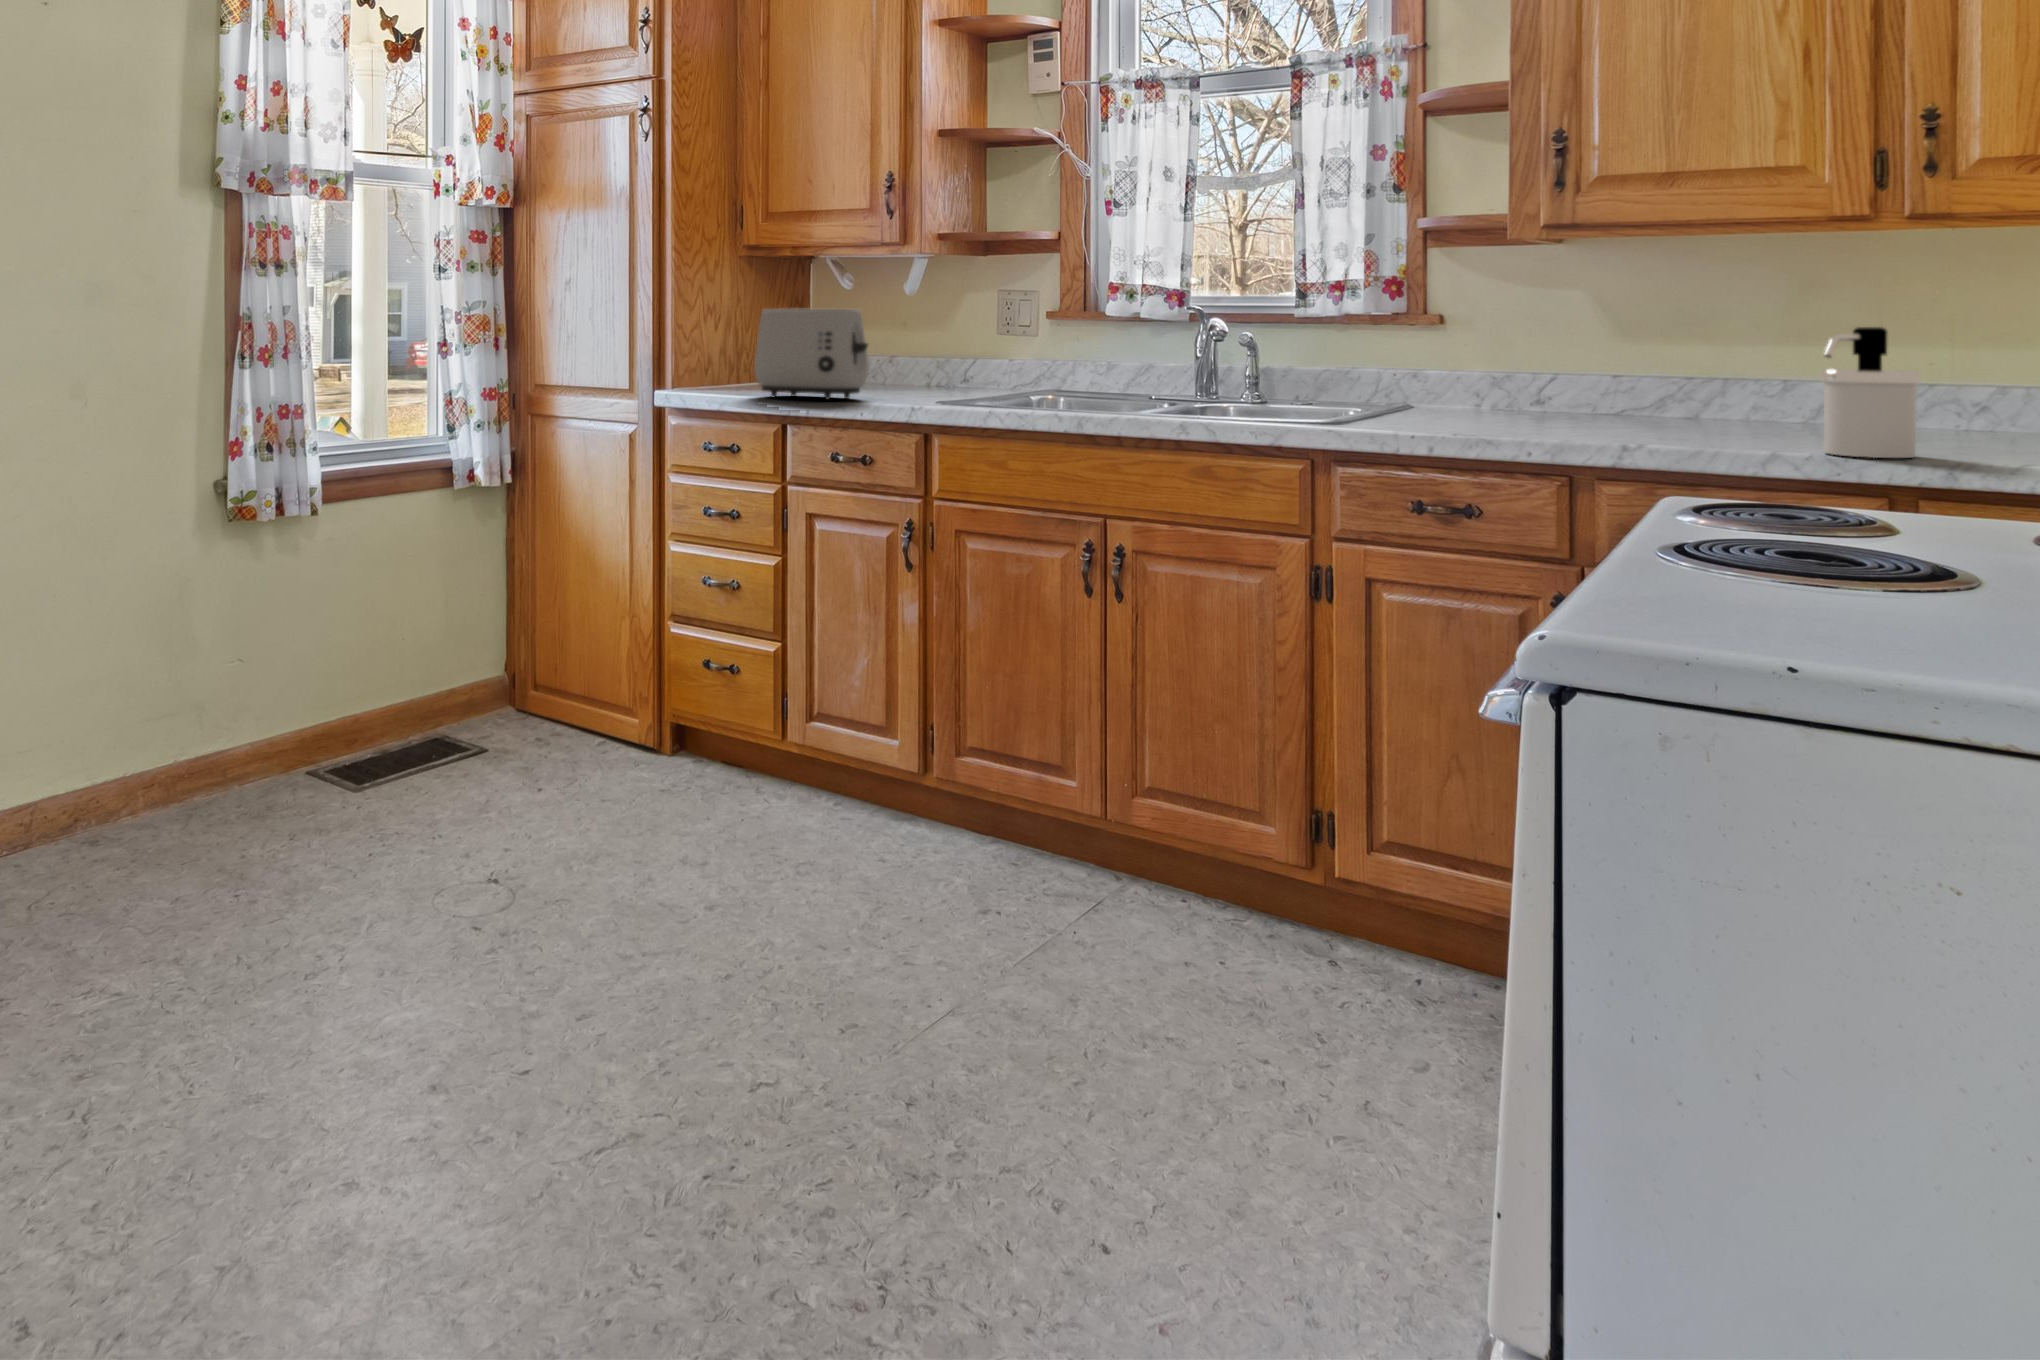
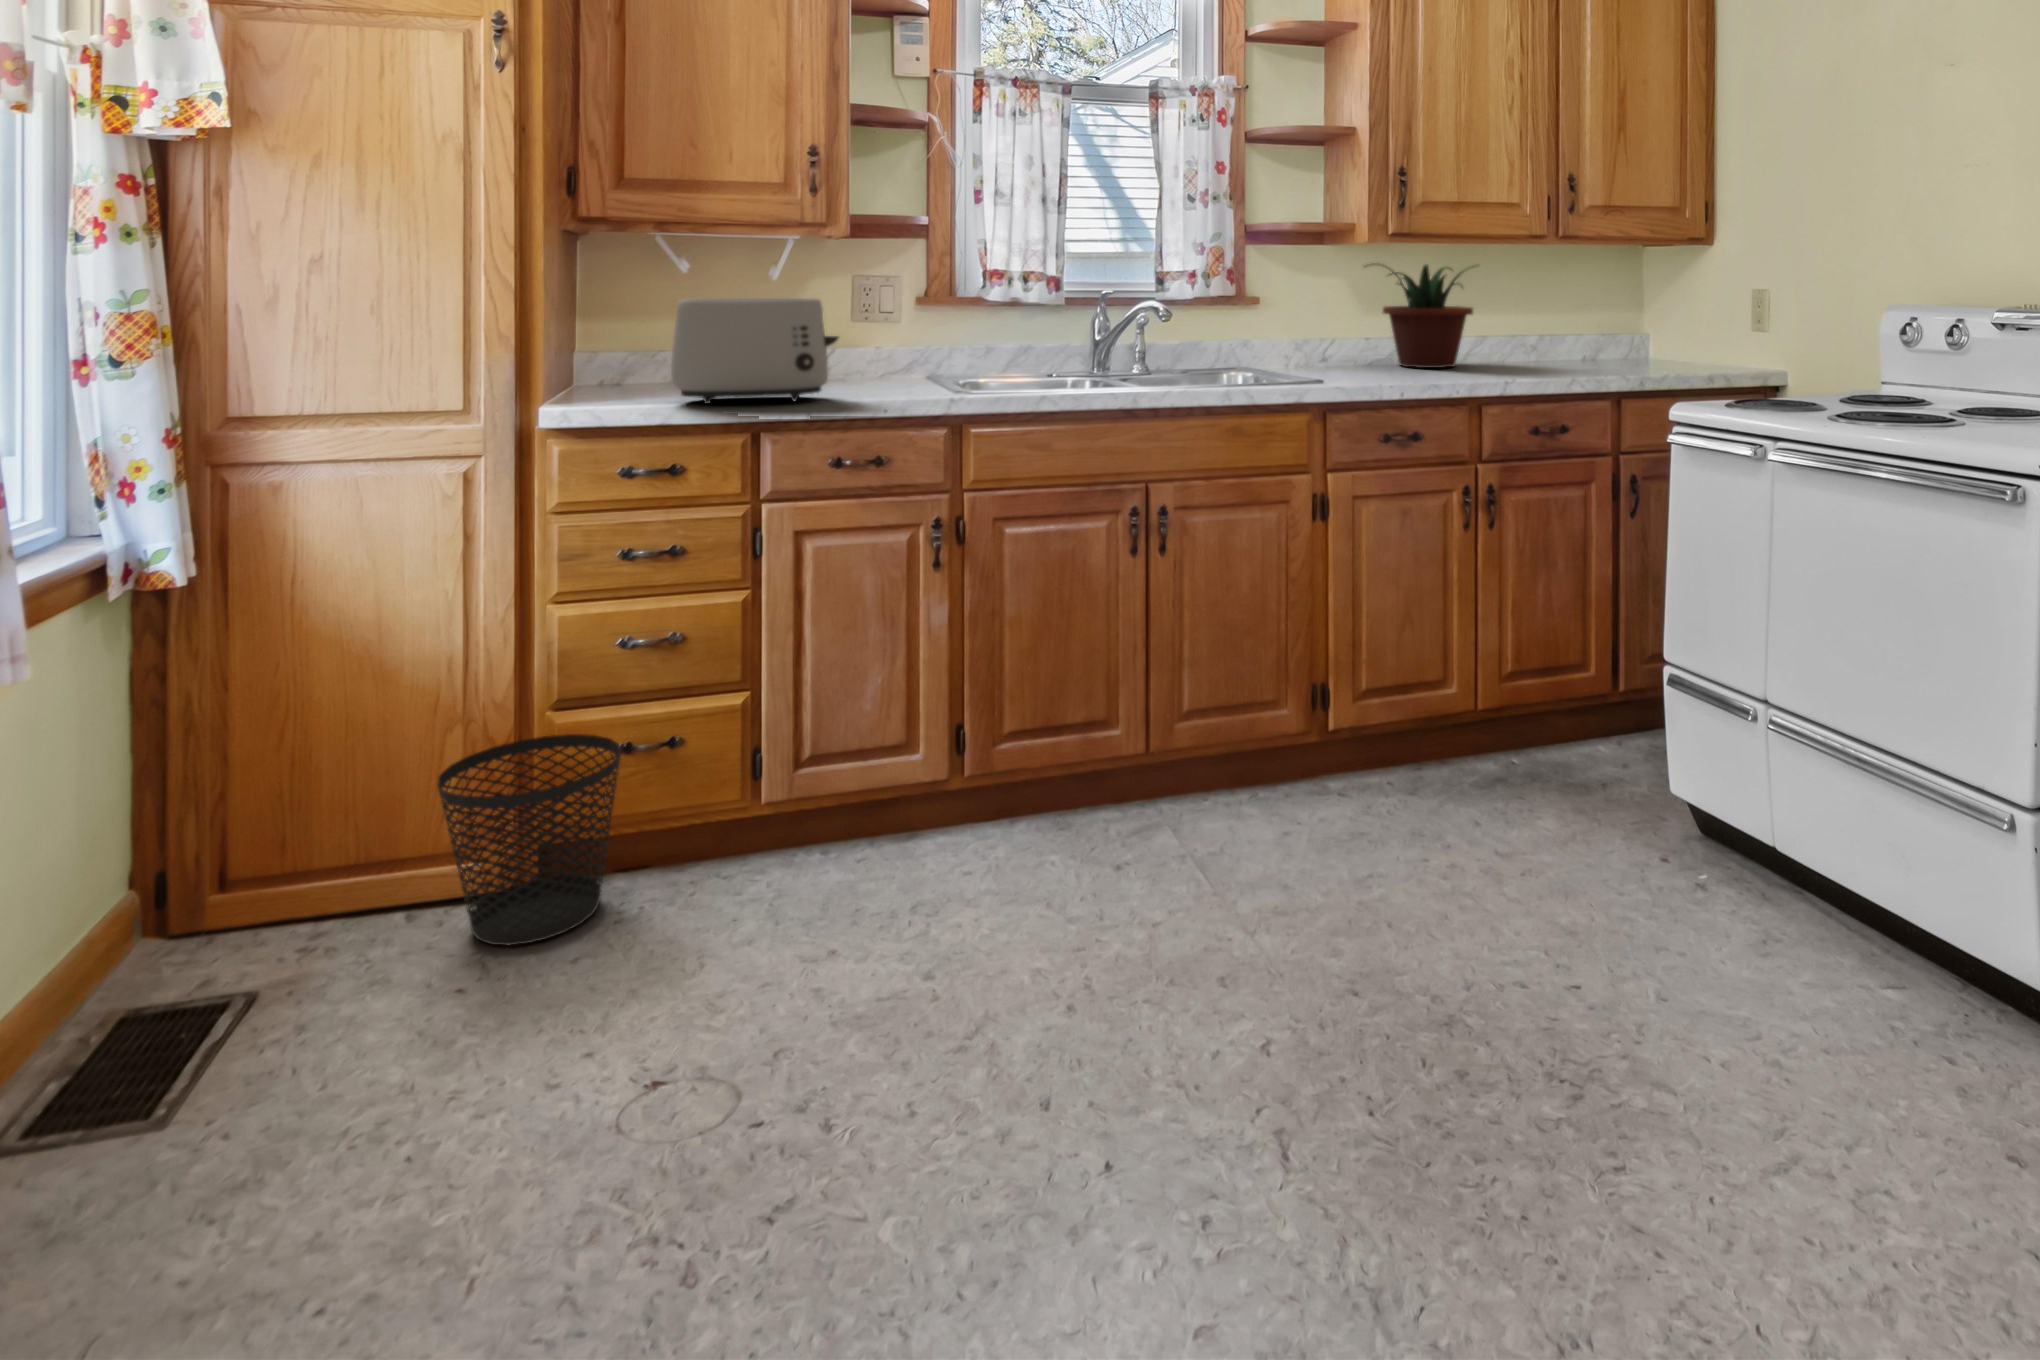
potted plant: none [1588,264,1798,427] -> present [1383,264,1473,368]
soap dispenser: present [1821,327,1920,458] -> none [1555,308,1600,382]
wastebasket: none [553,640,671,786] -> present [437,734,621,946]

